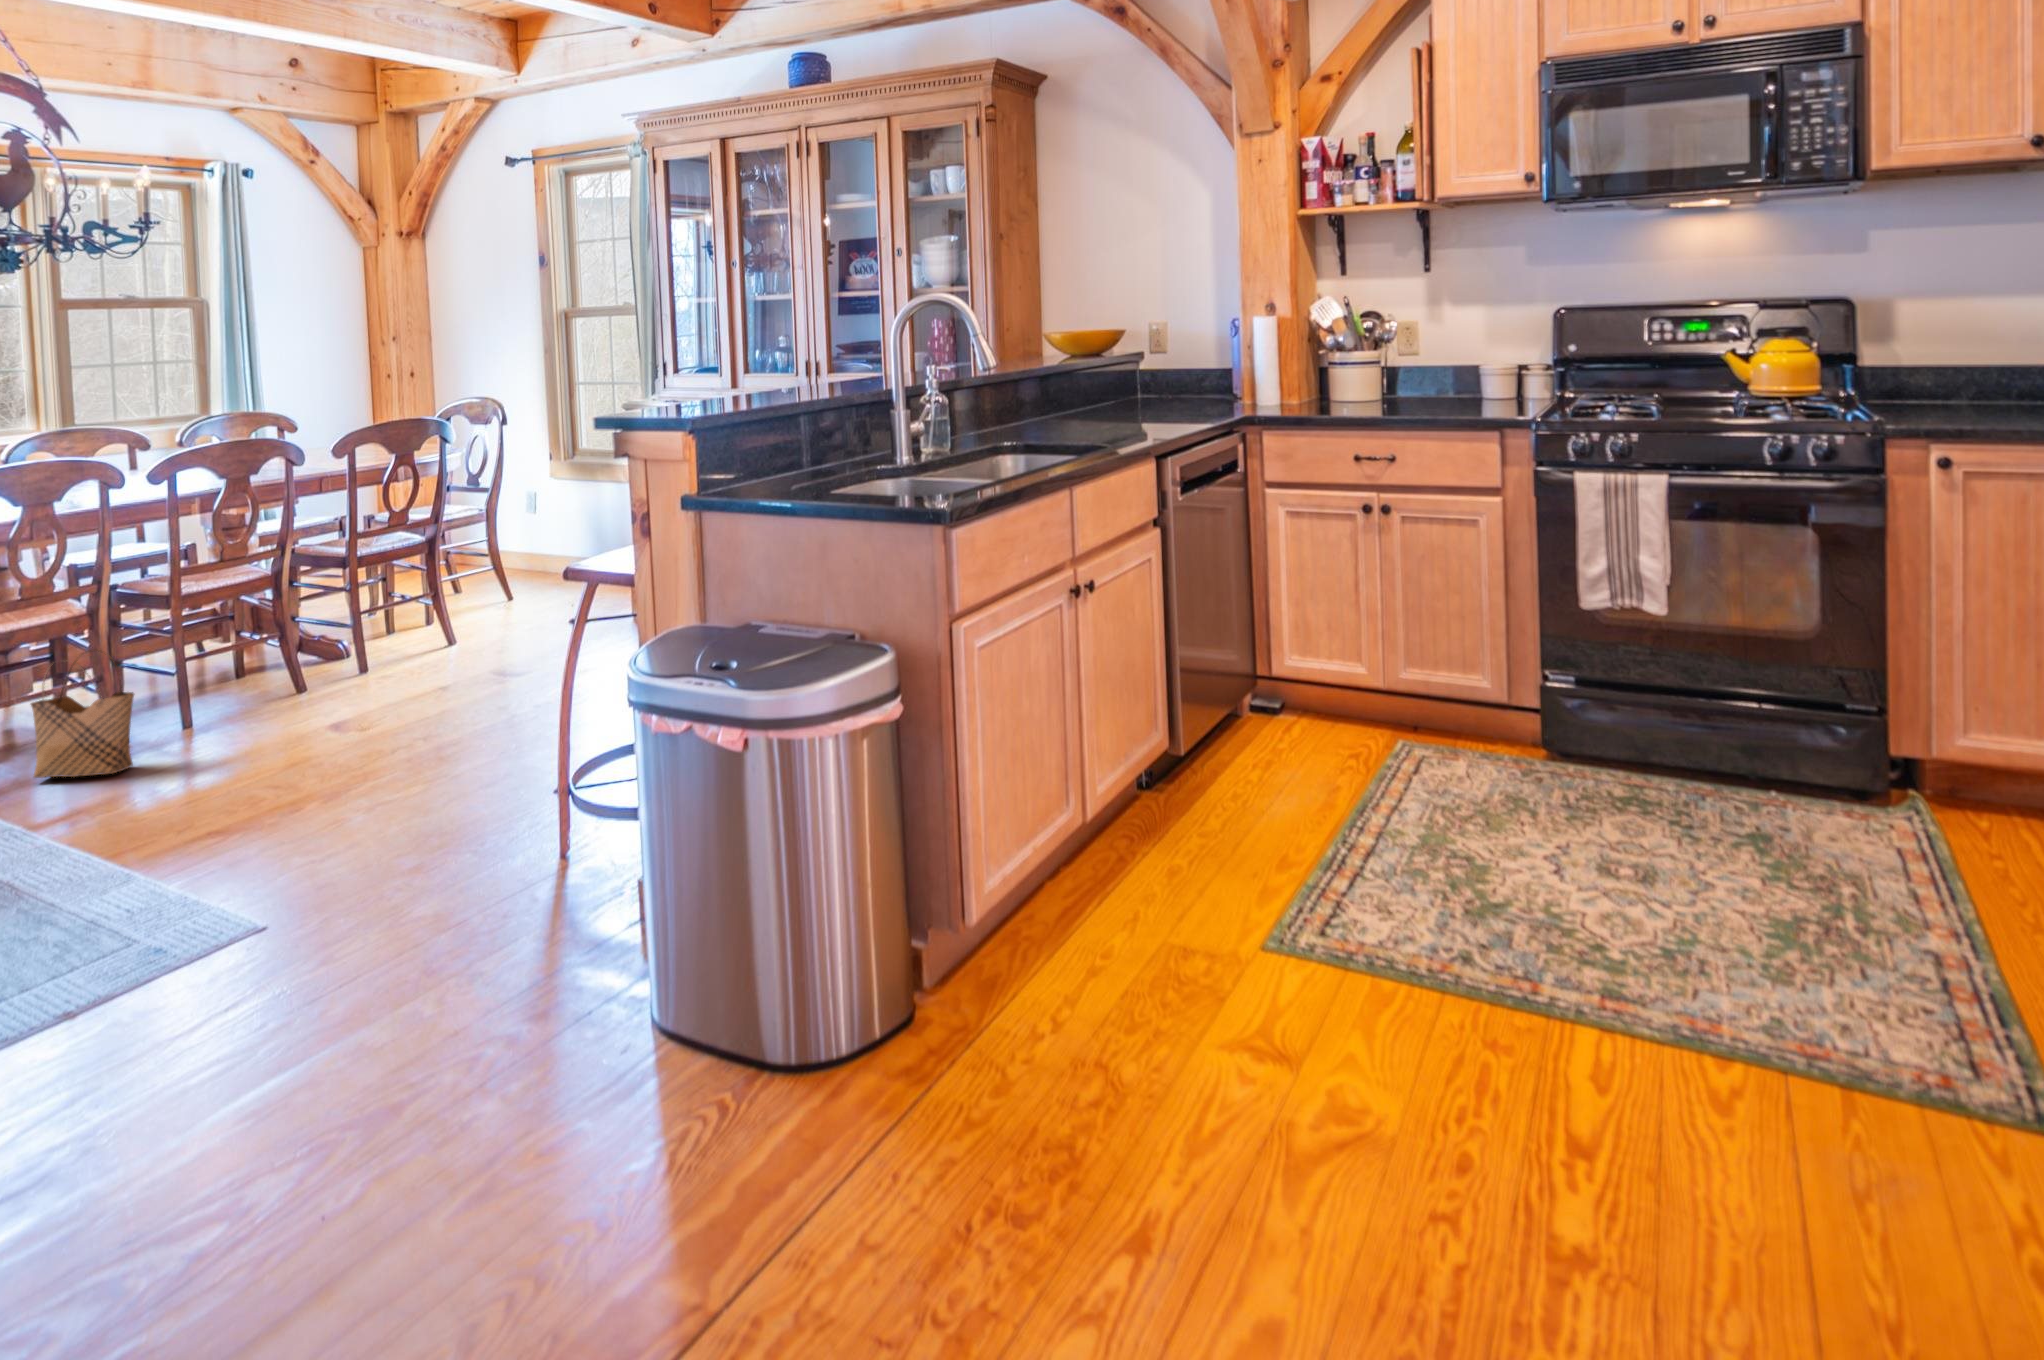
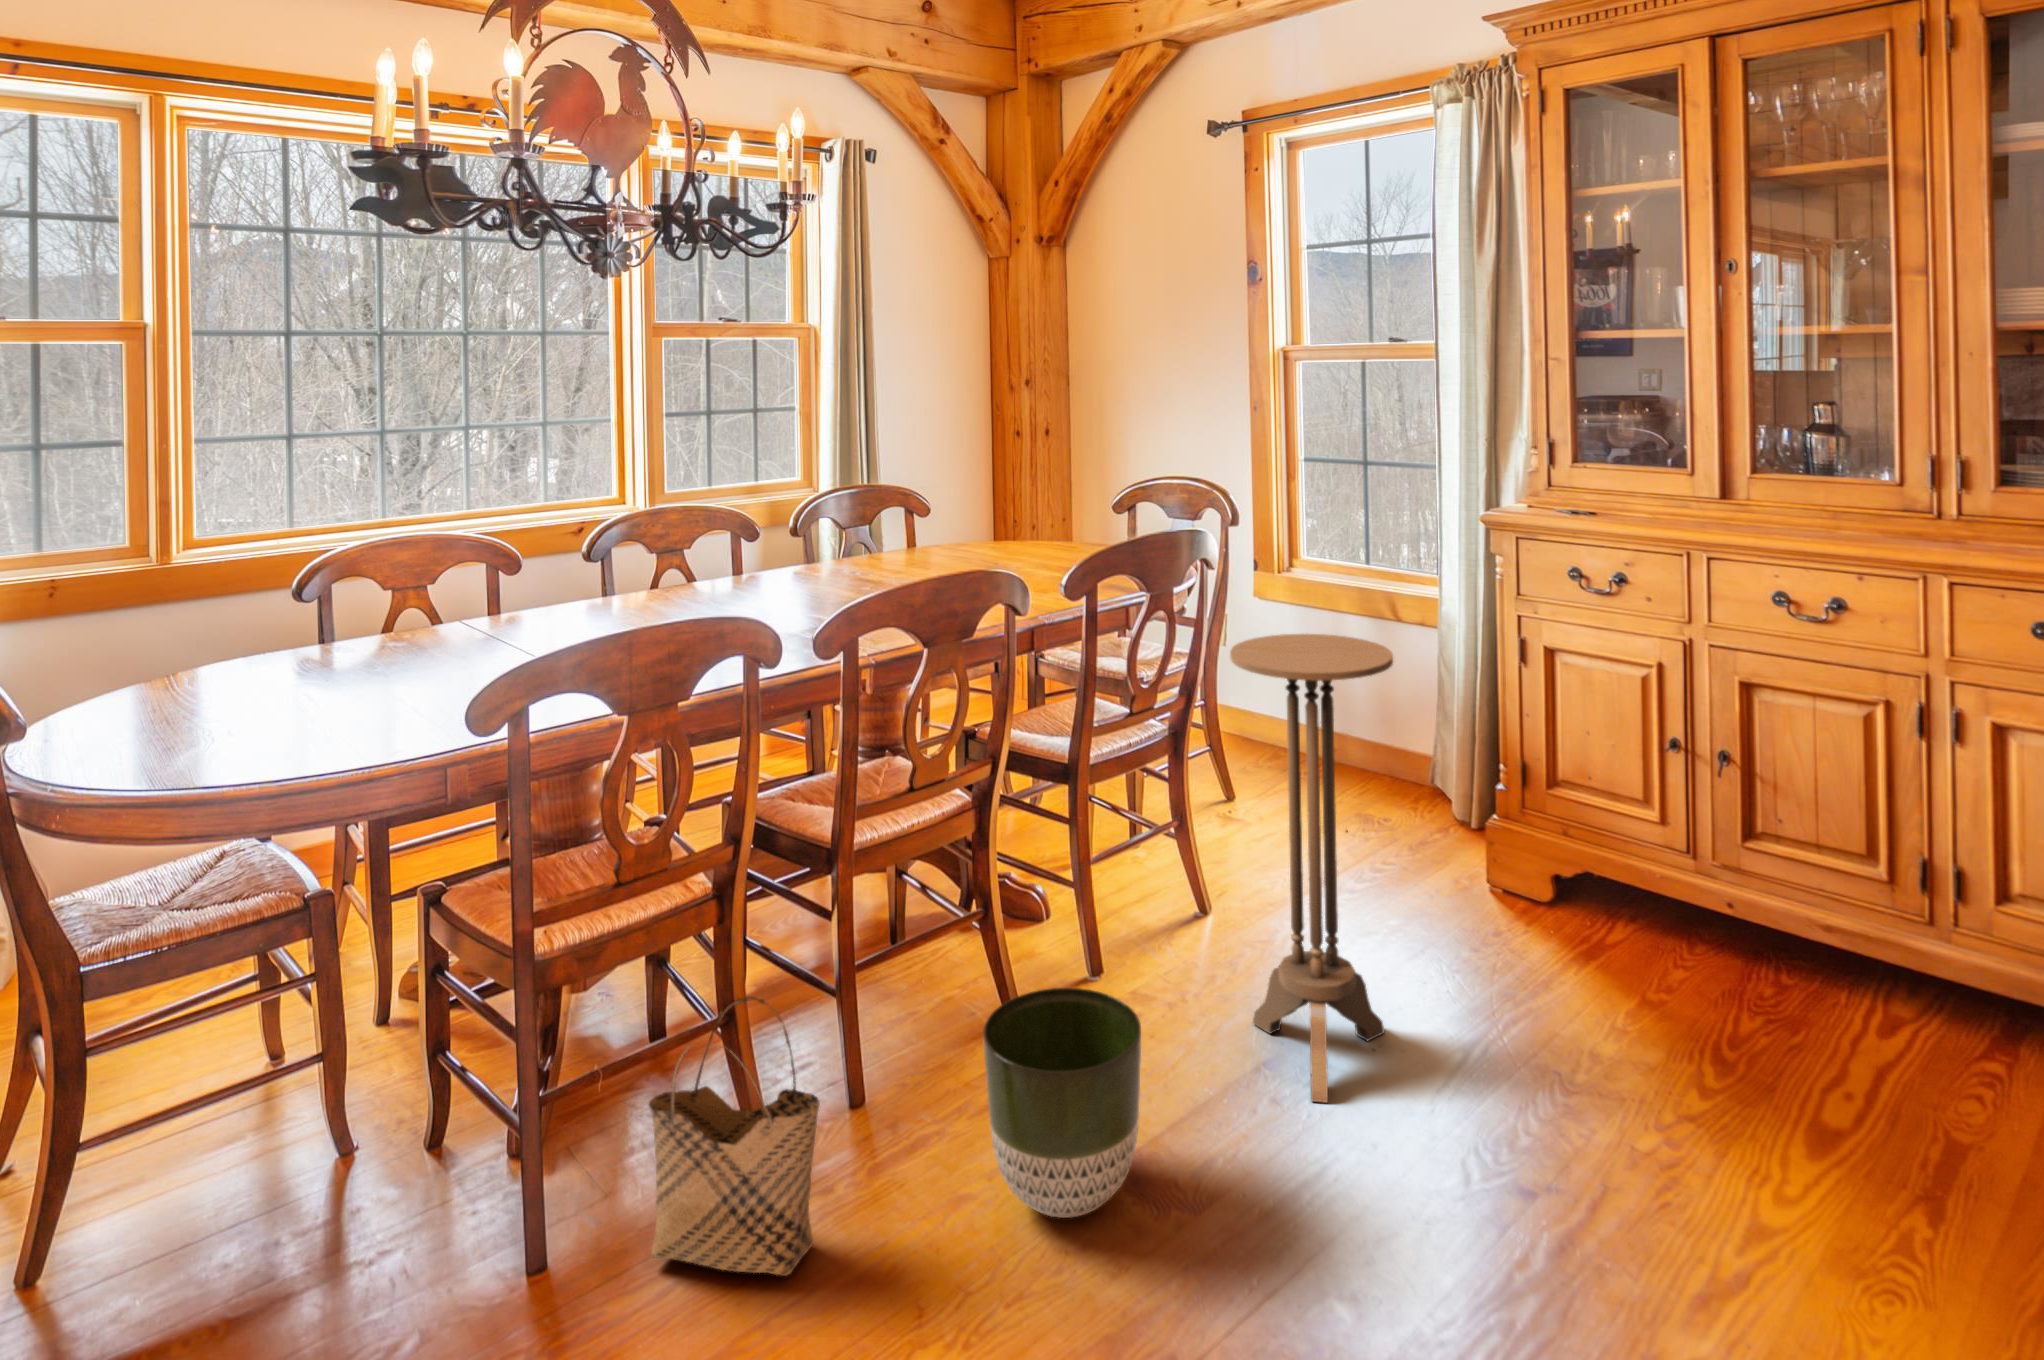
side table: none [407,464,511,697] -> present [1230,634,1393,1103]
planter: none [234,641,327,742] -> present [983,988,1141,1218]

